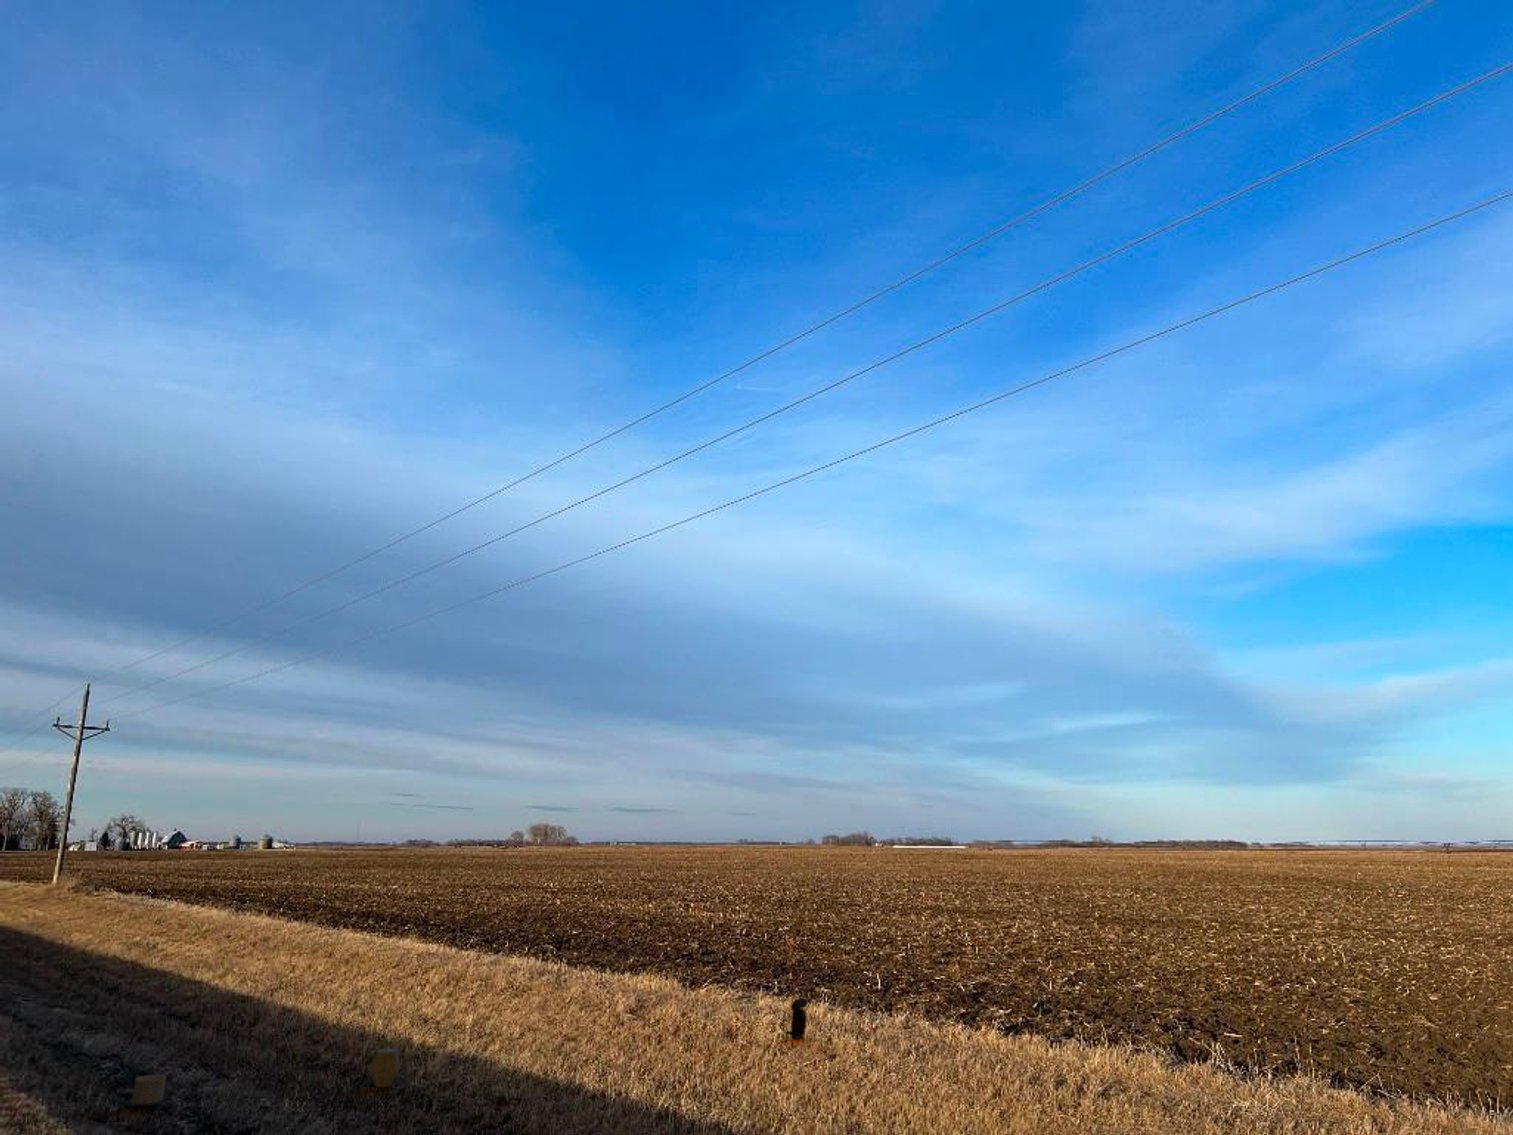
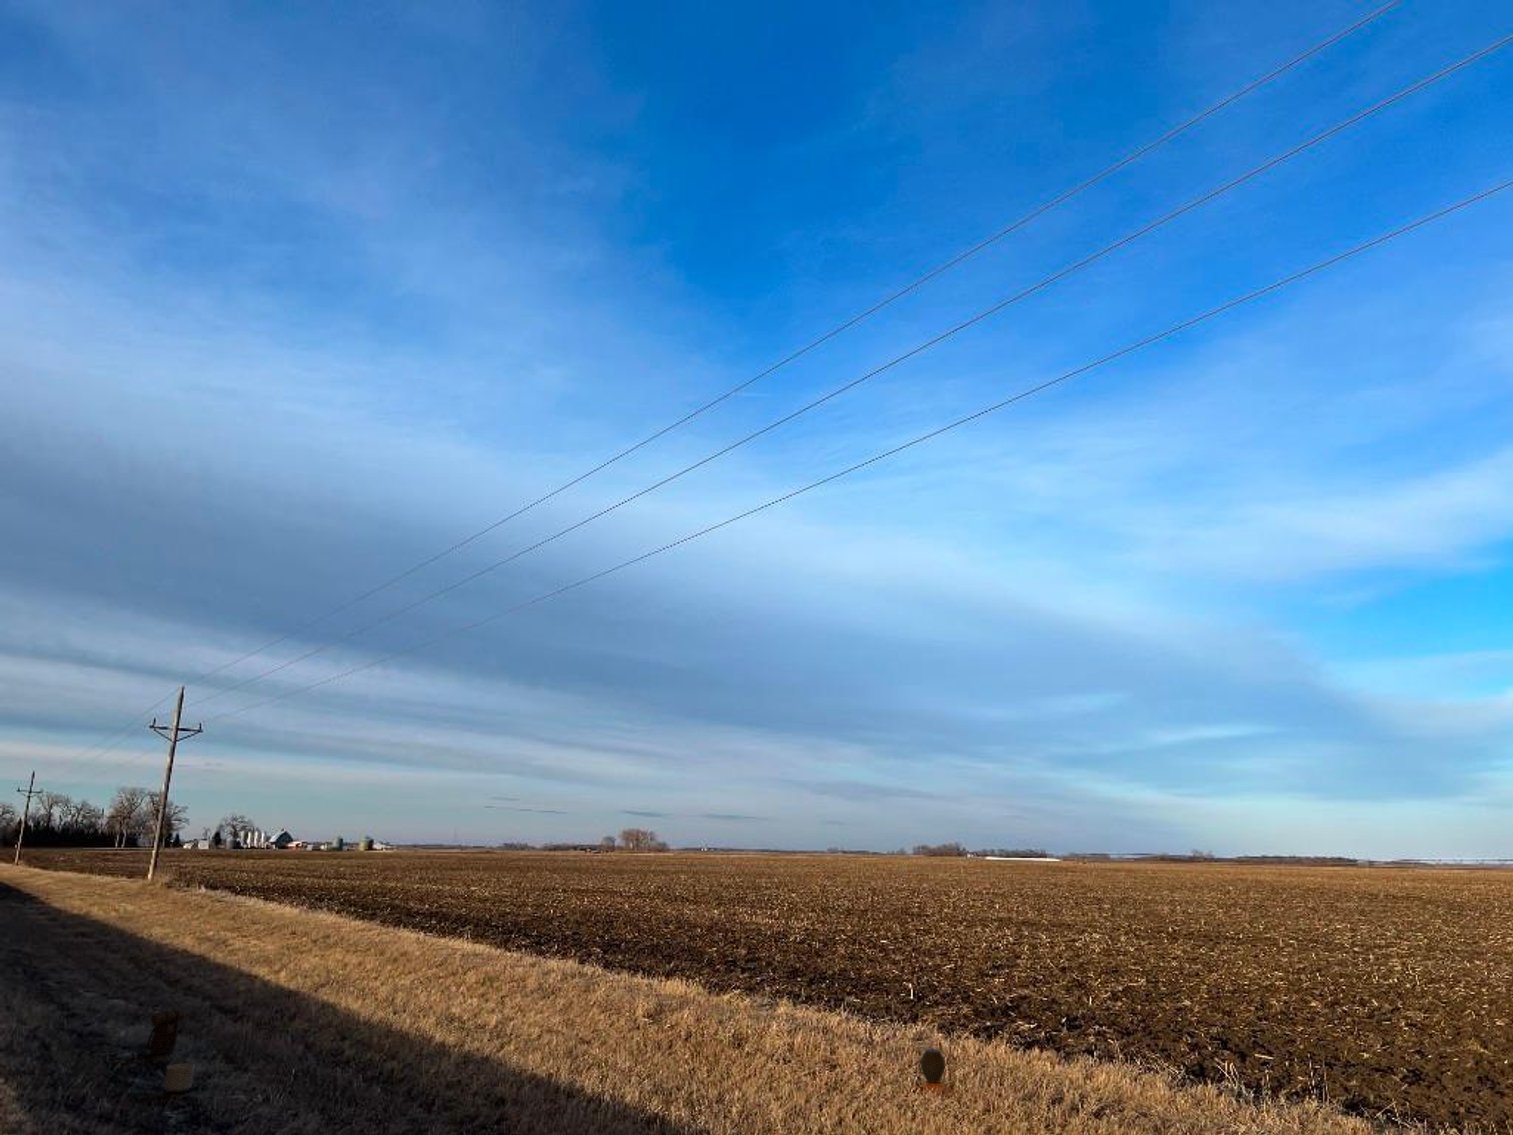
backpack: present [787,998,808,1039] -> present [146,1010,186,1054]
woven basket: present [370,1049,400,1087] -> present [921,1049,945,1083]

